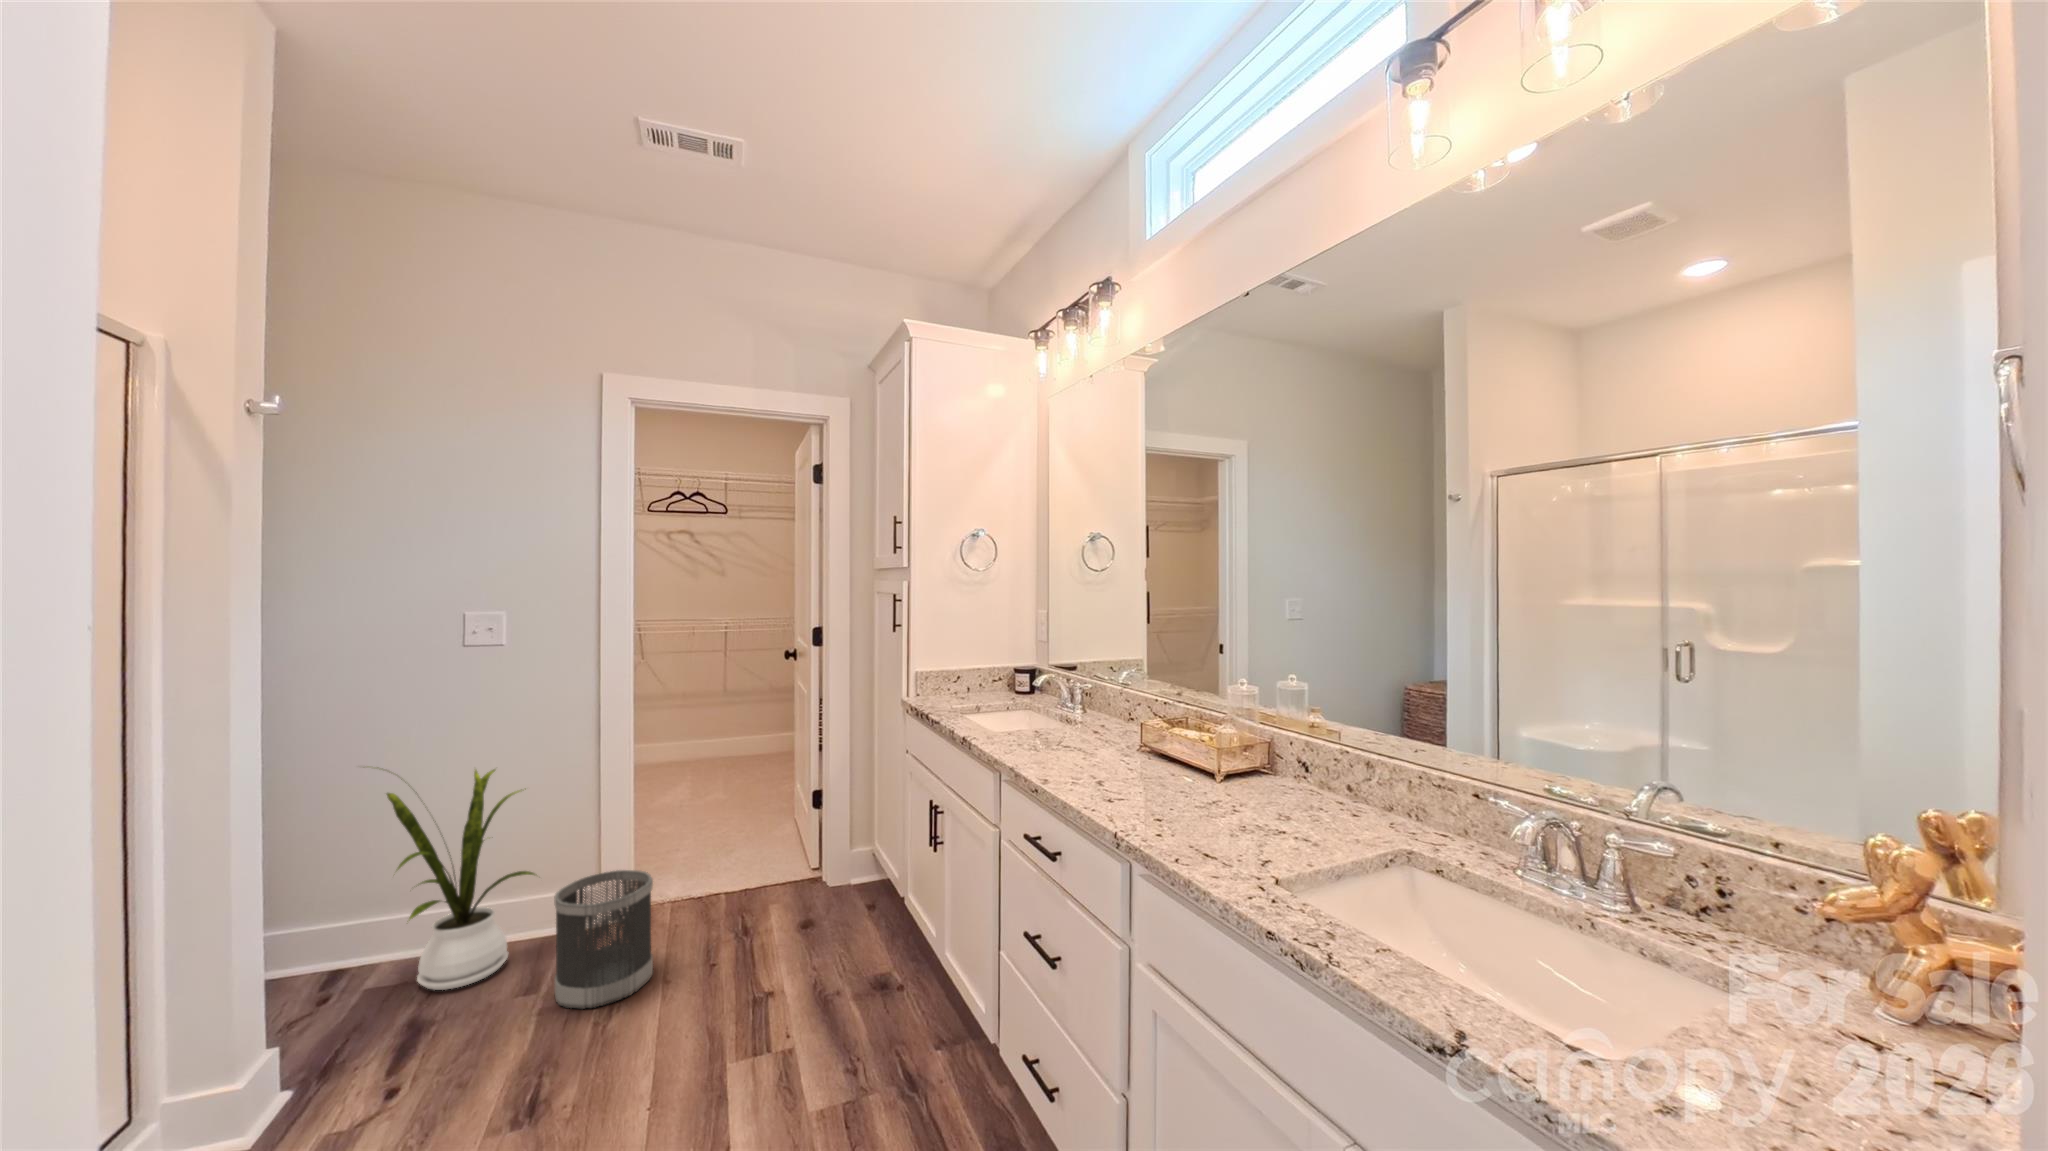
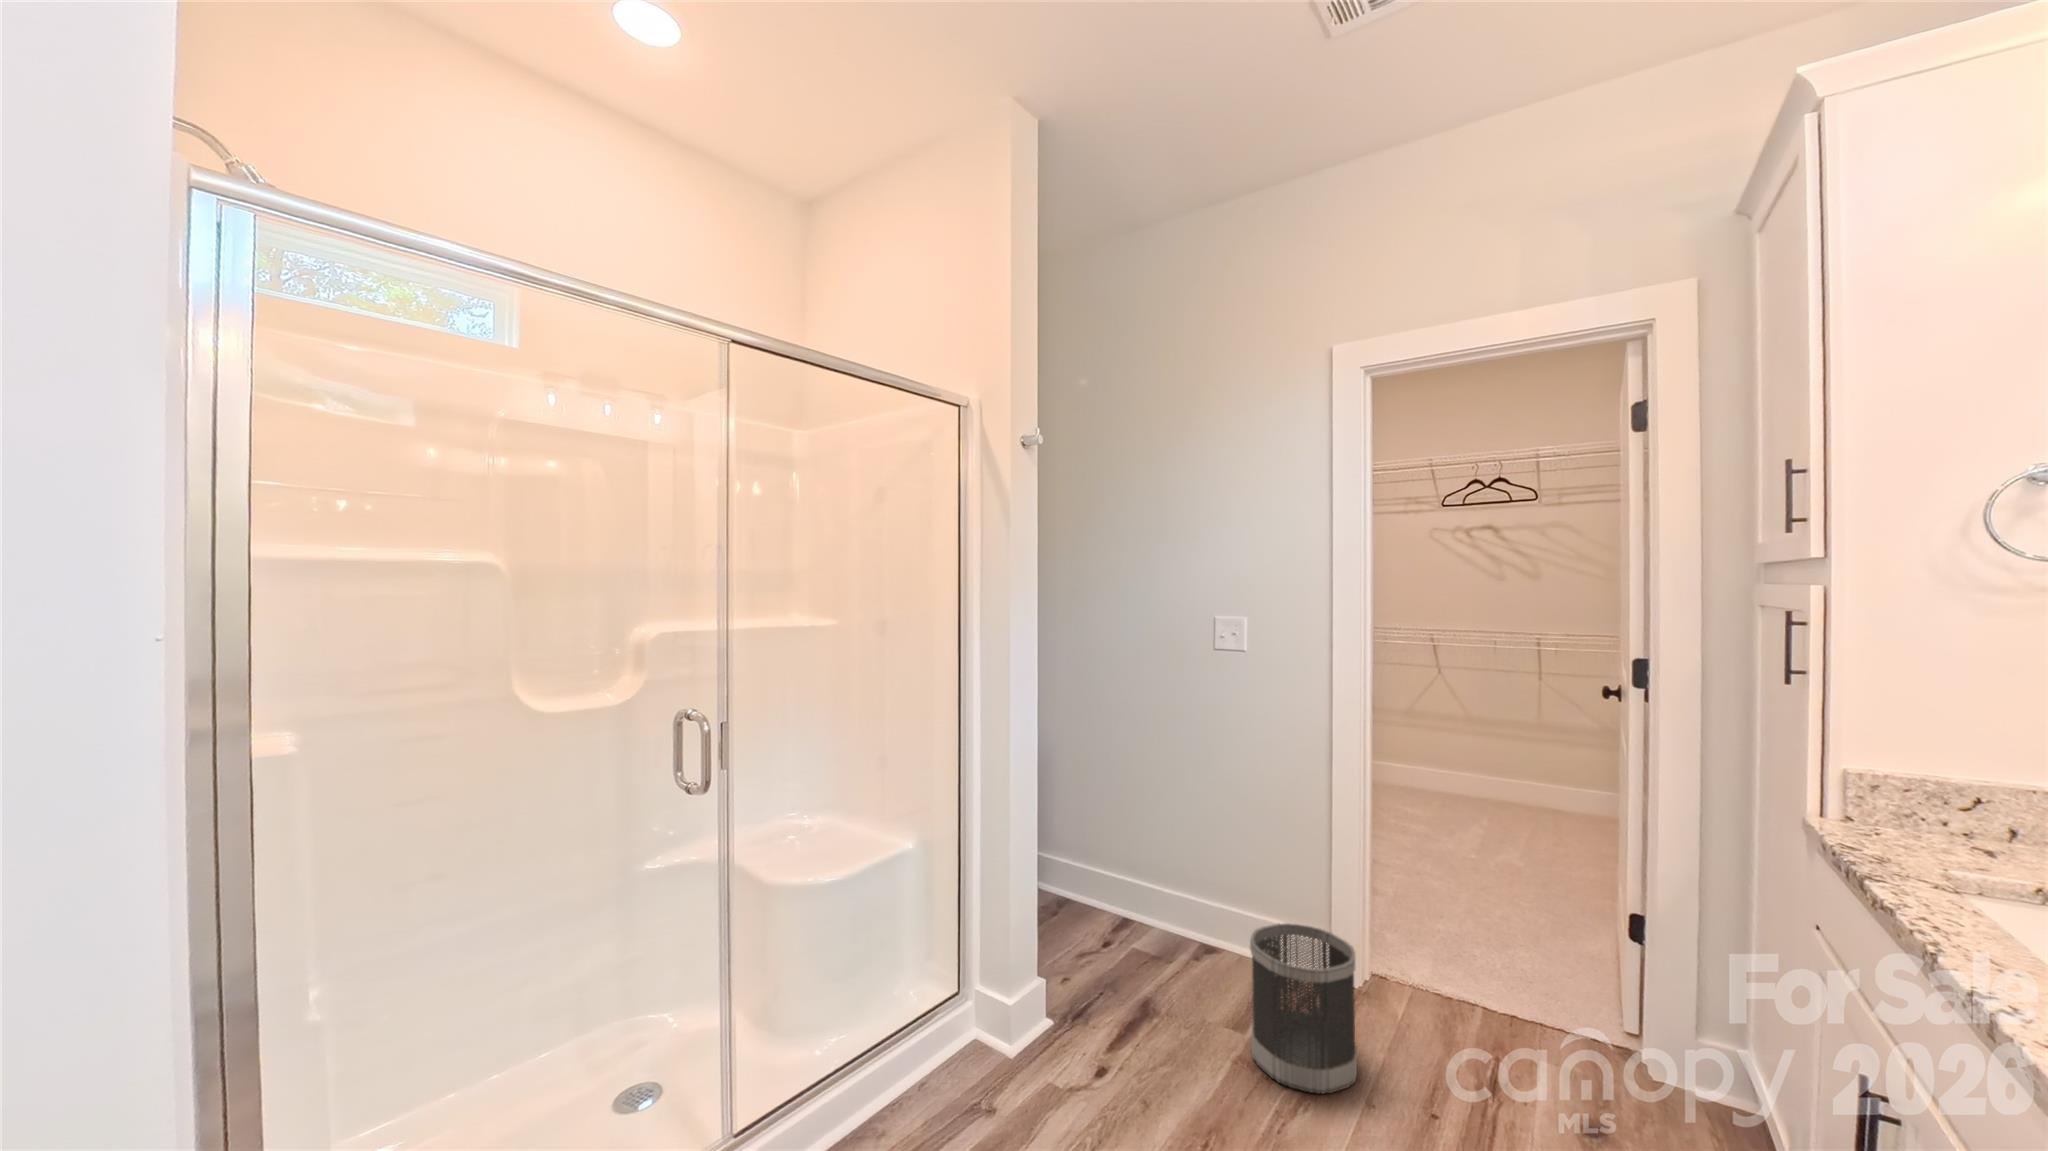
house plant: present [387,769,535,990] -> none [1120,748,1264,985]

